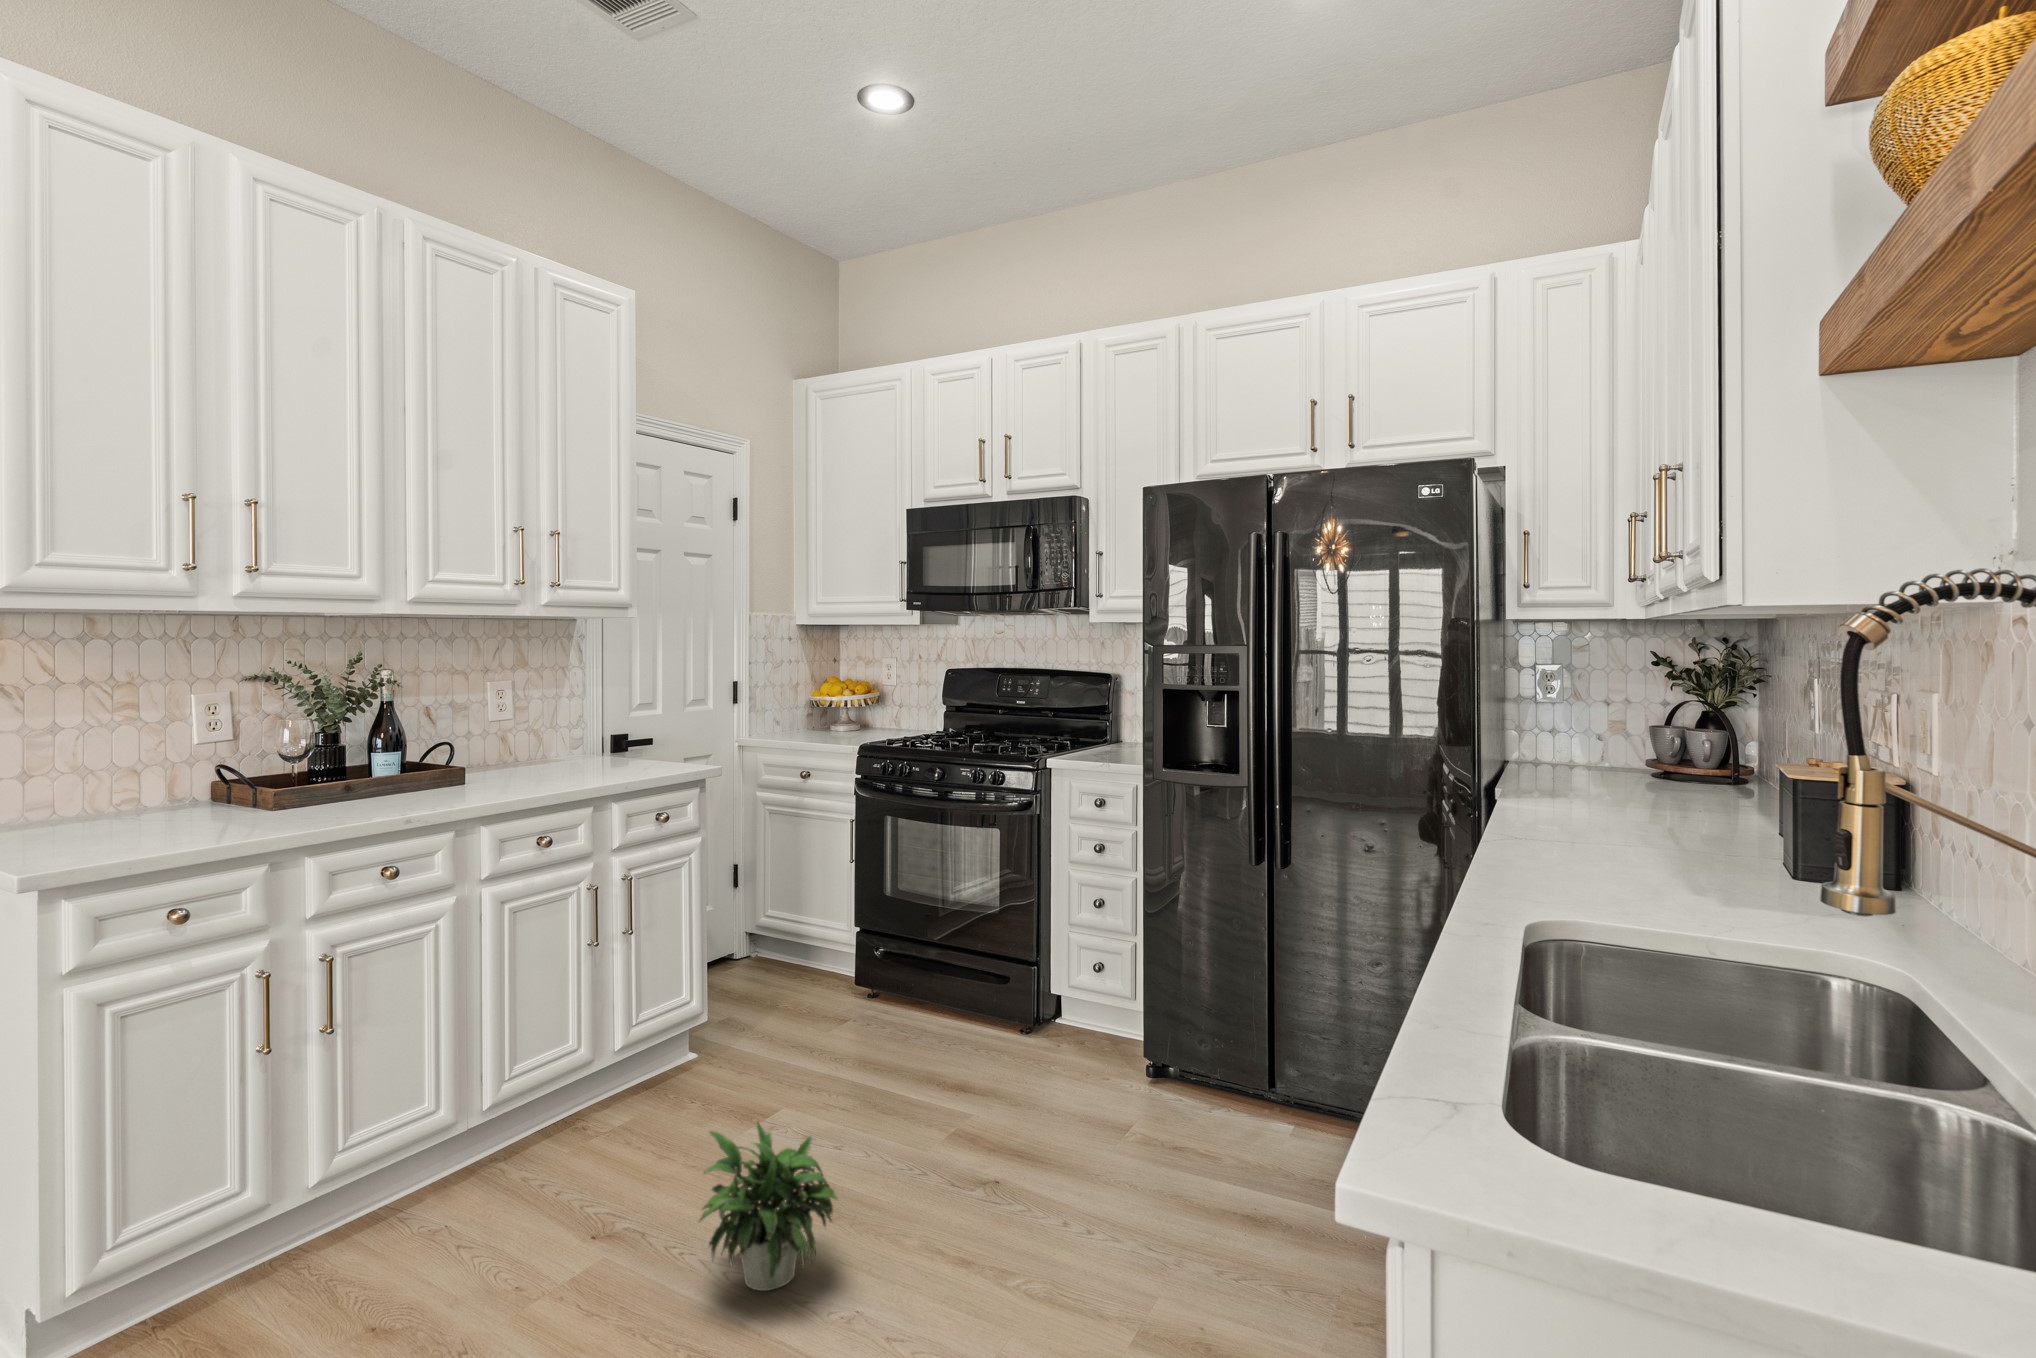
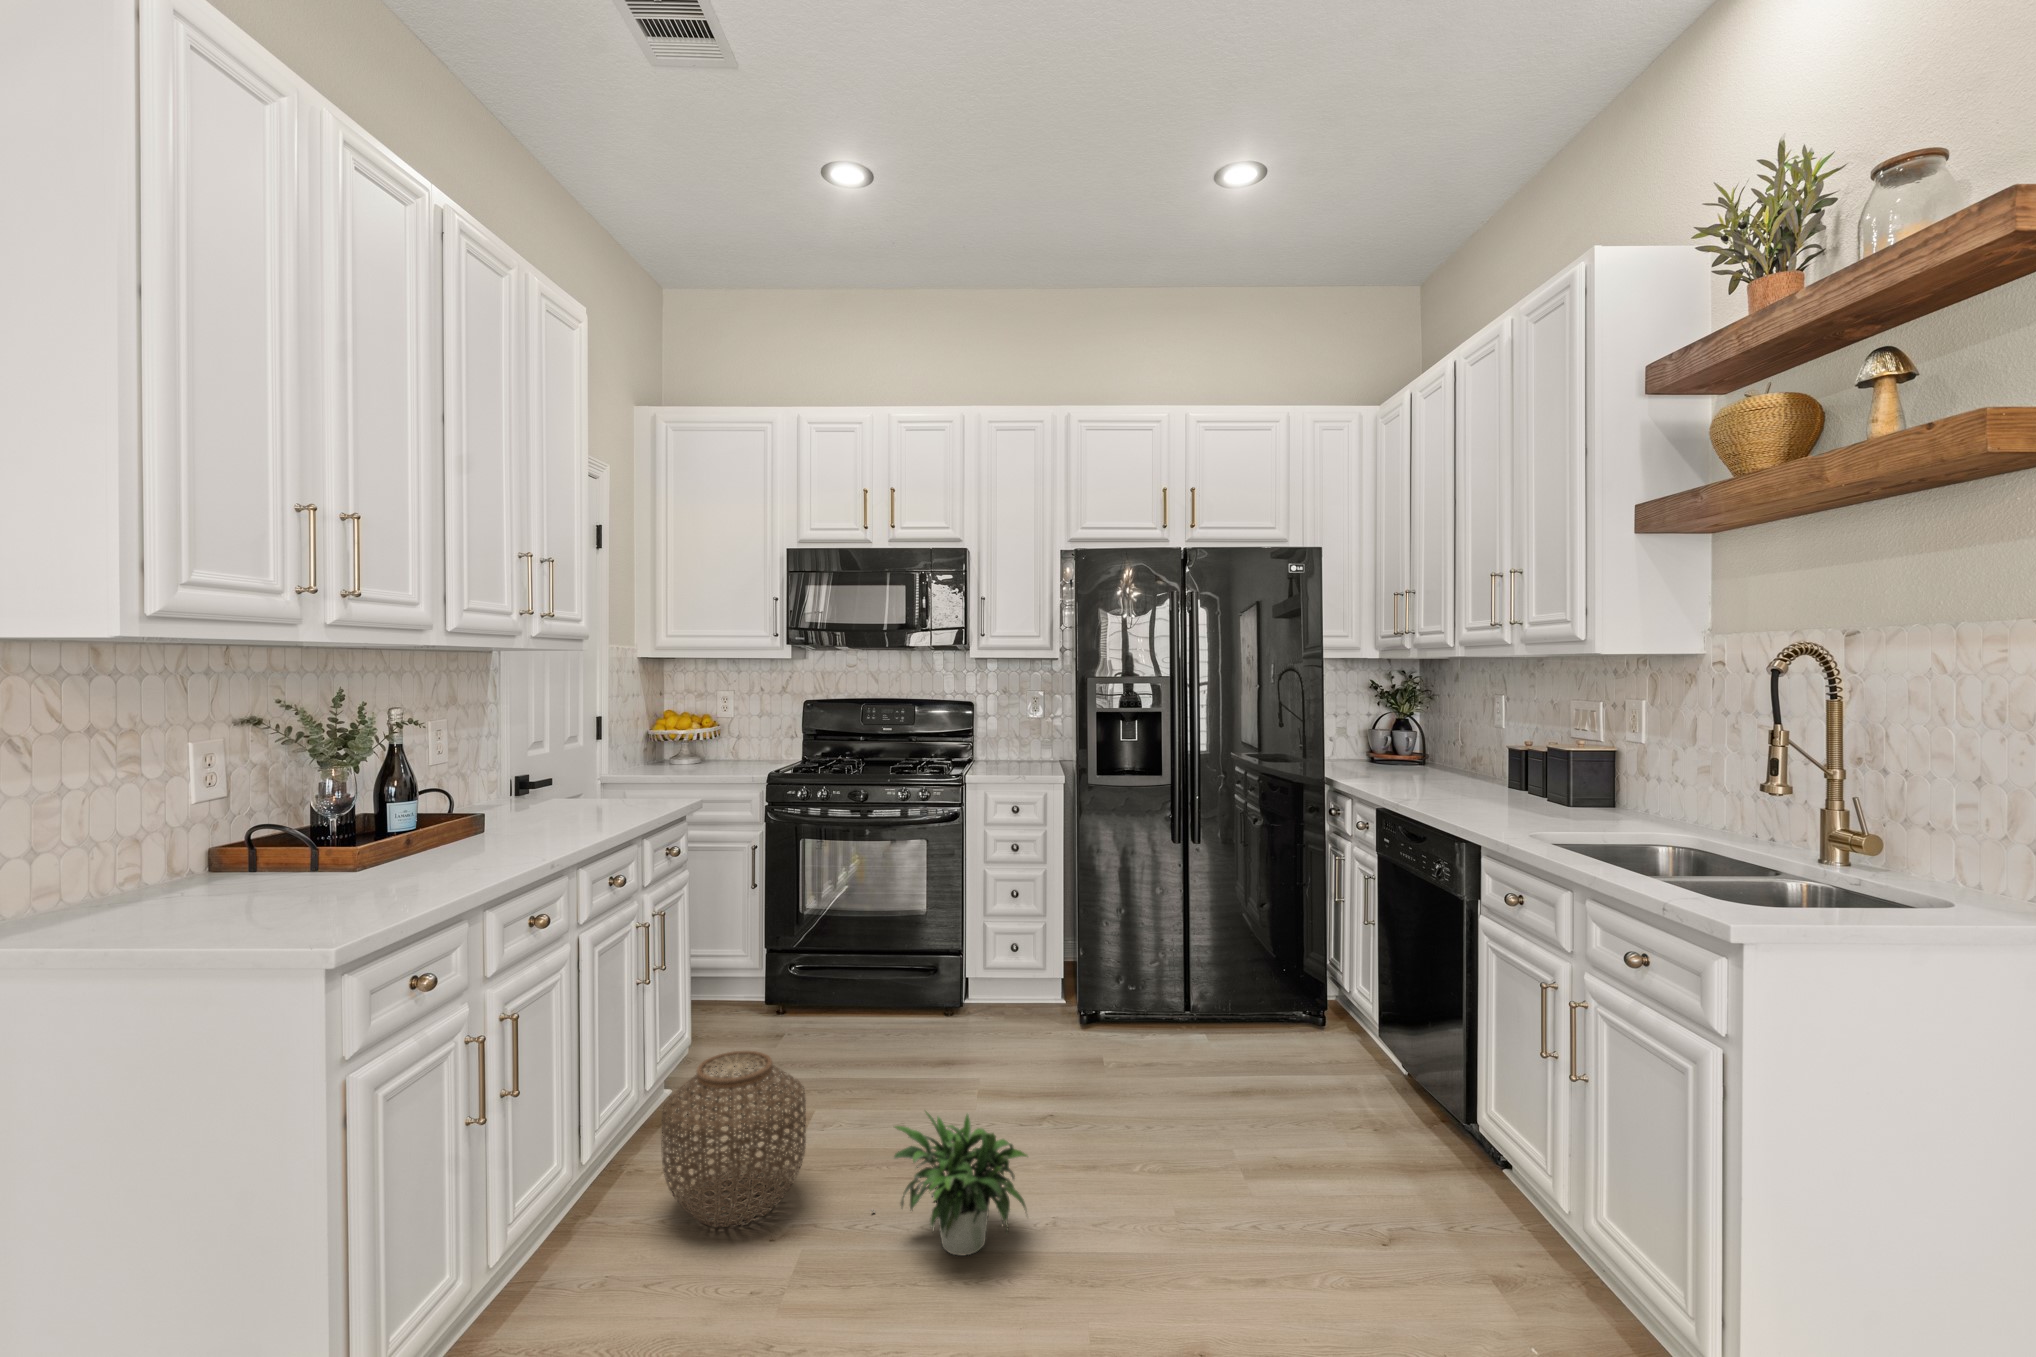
woven basket: none [549,1023,699,1197] -> present [661,1051,806,1227]

